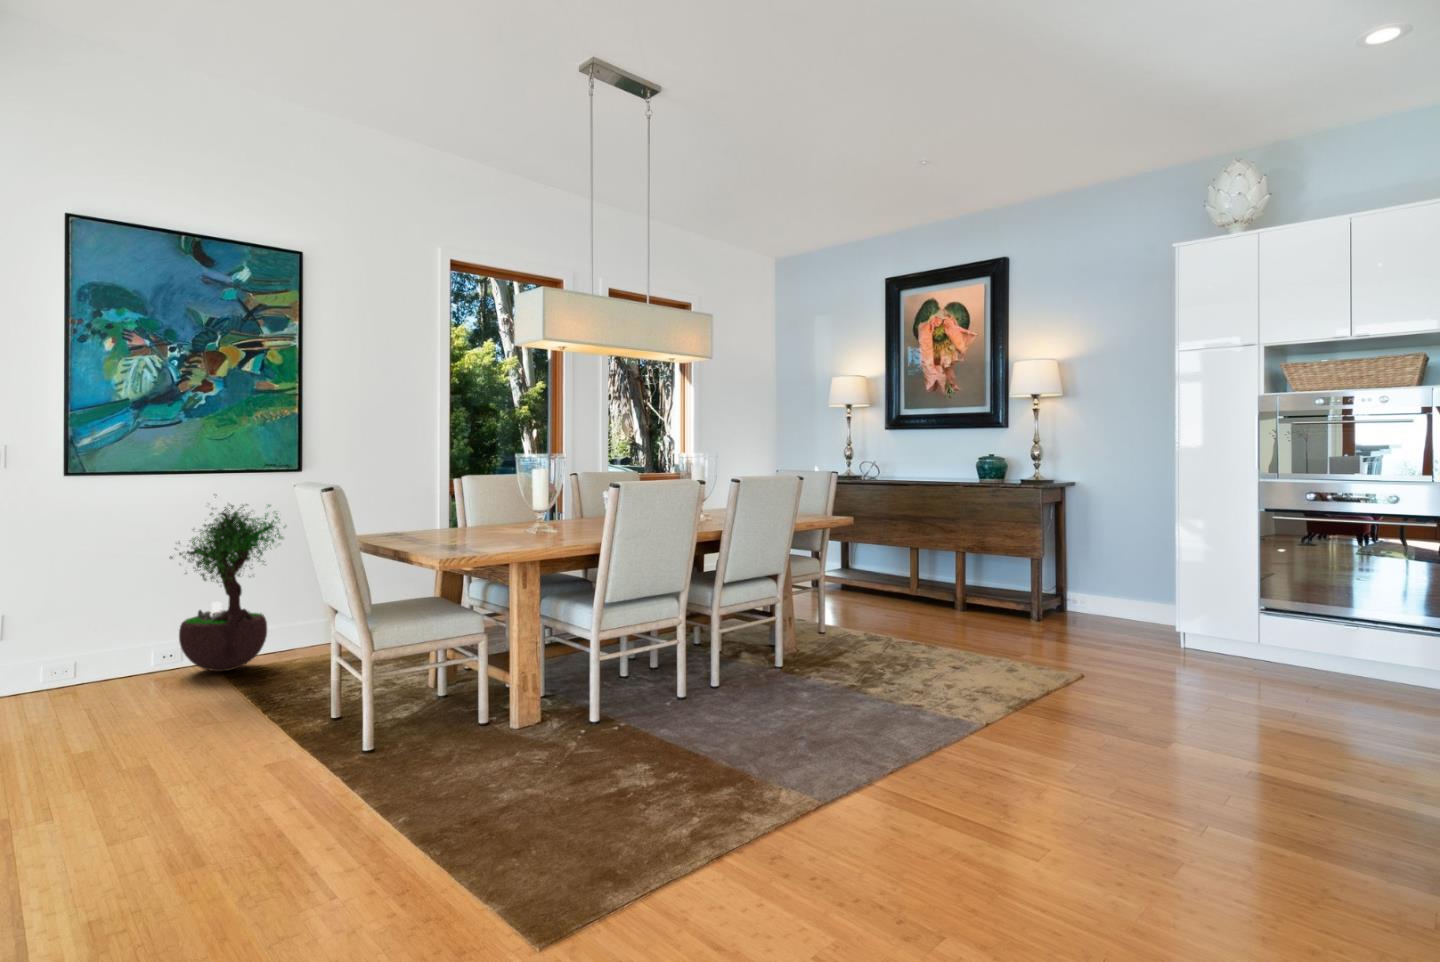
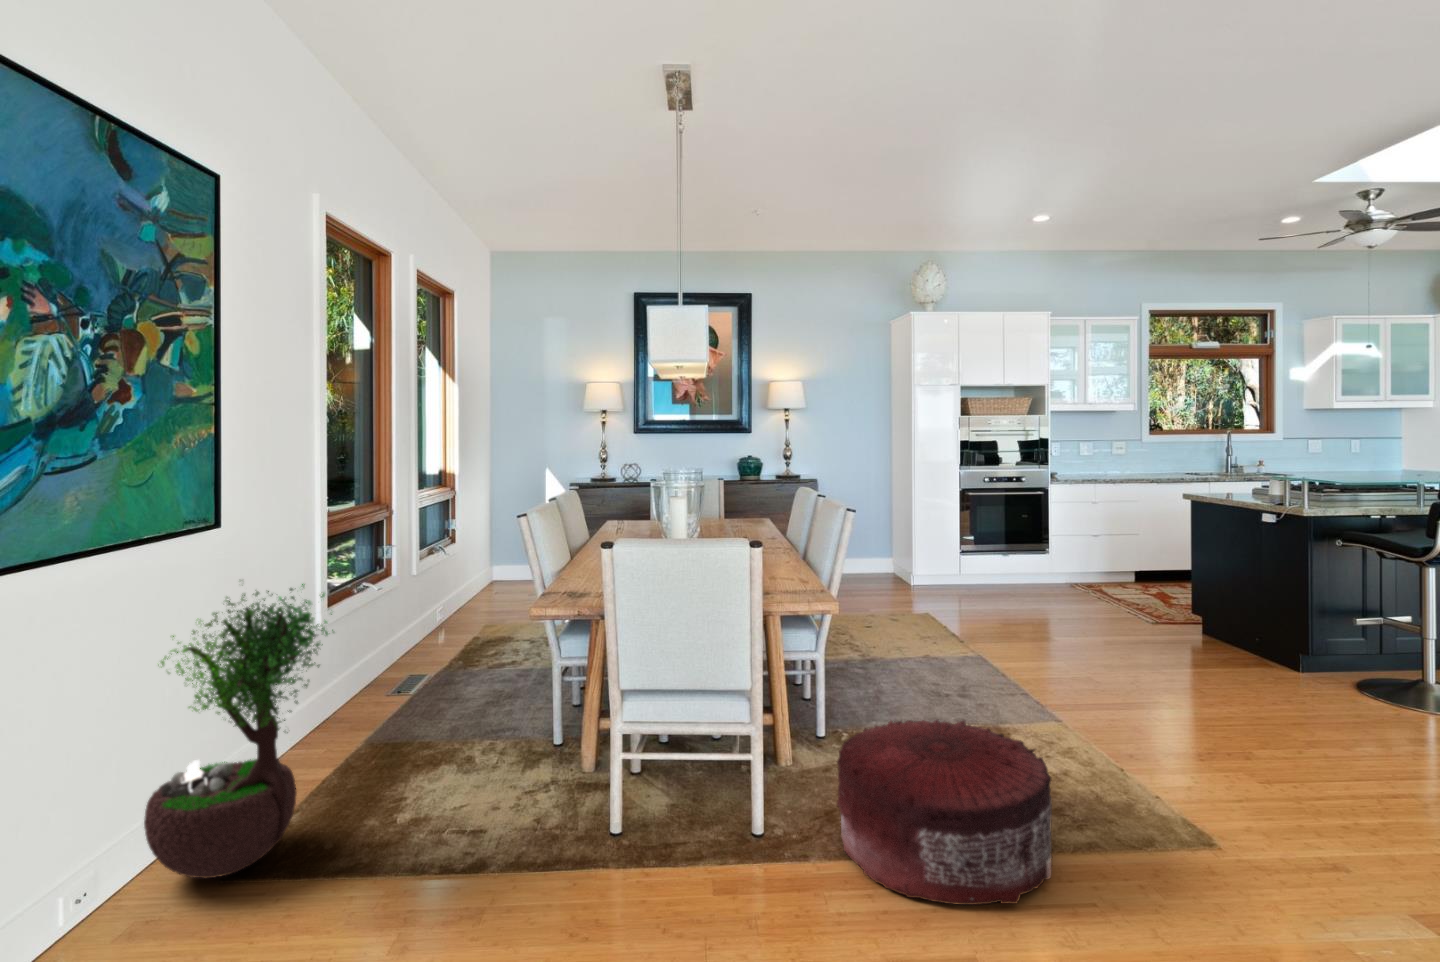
pouf: none [349,674,554,826] -> present [837,720,1052,905]

